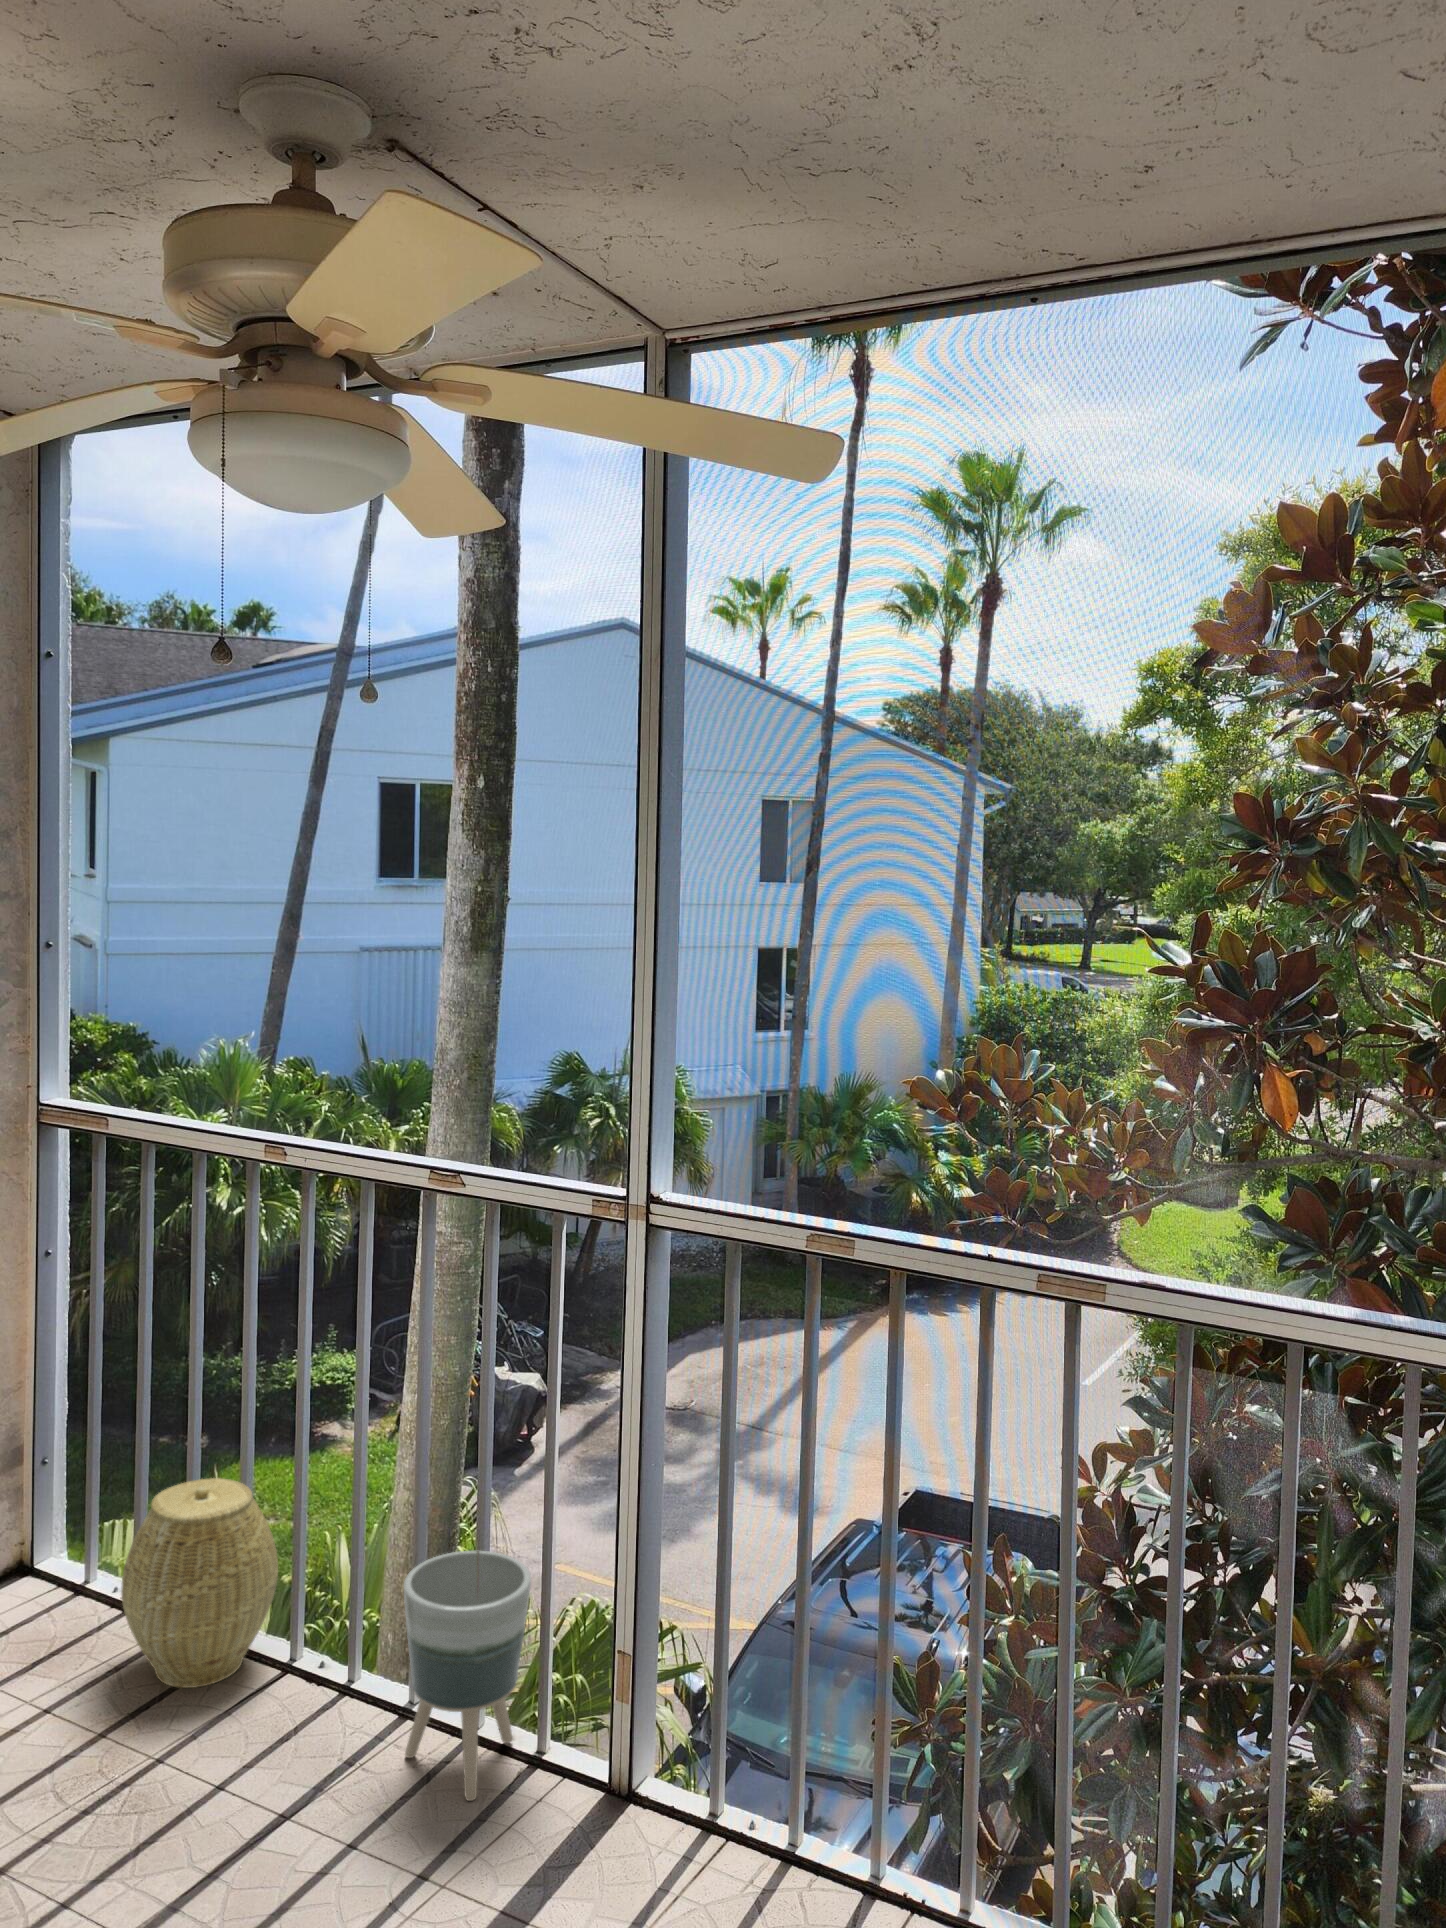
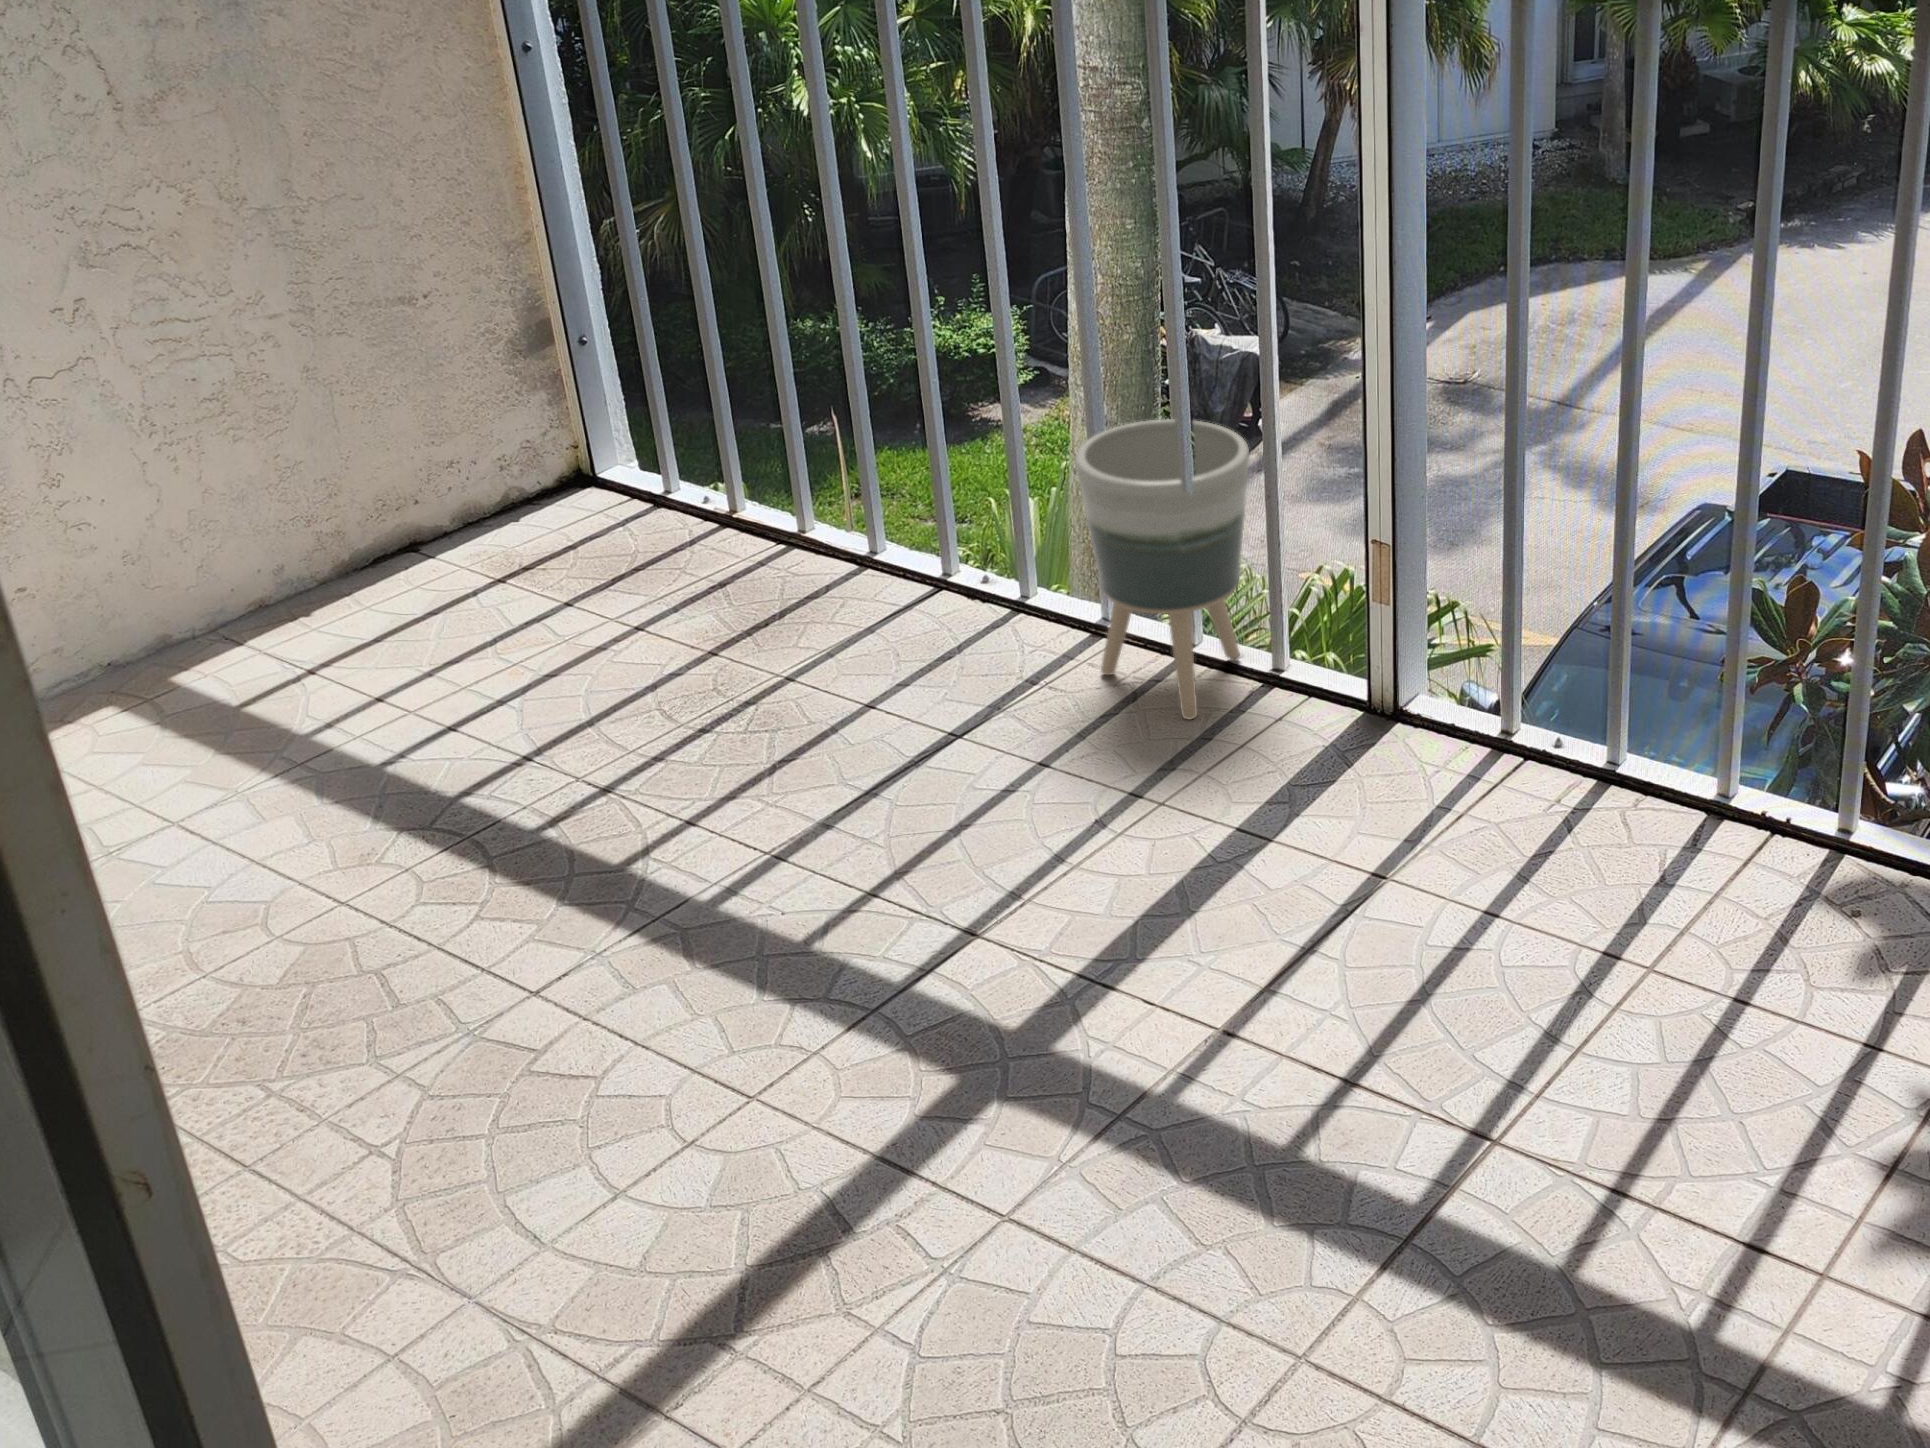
woven basket: present [121,1478,278,1688] -> none [706,345,910,604]

